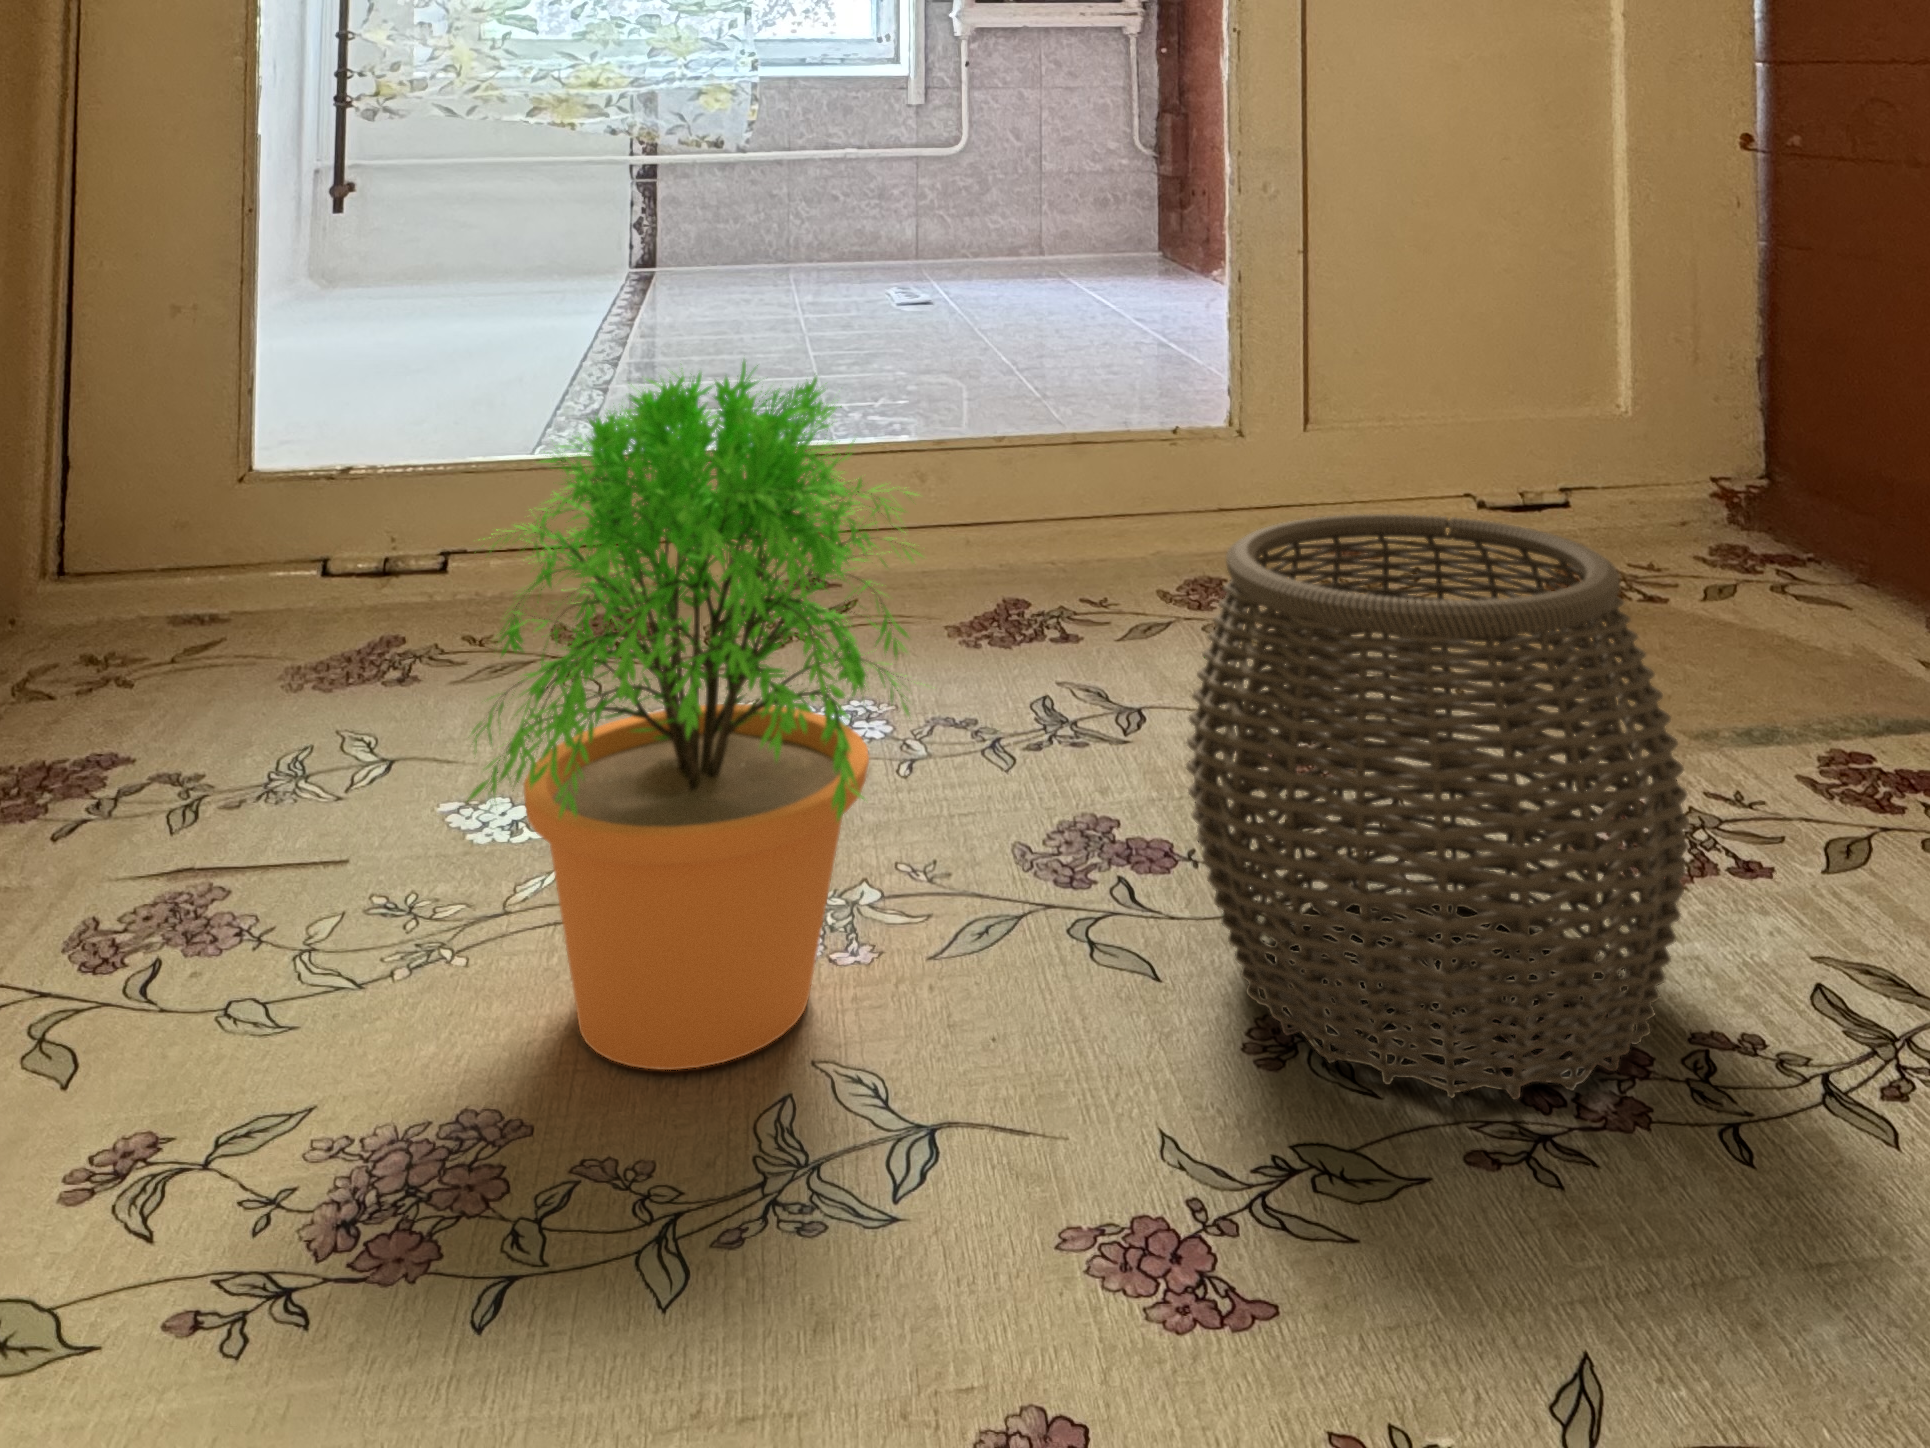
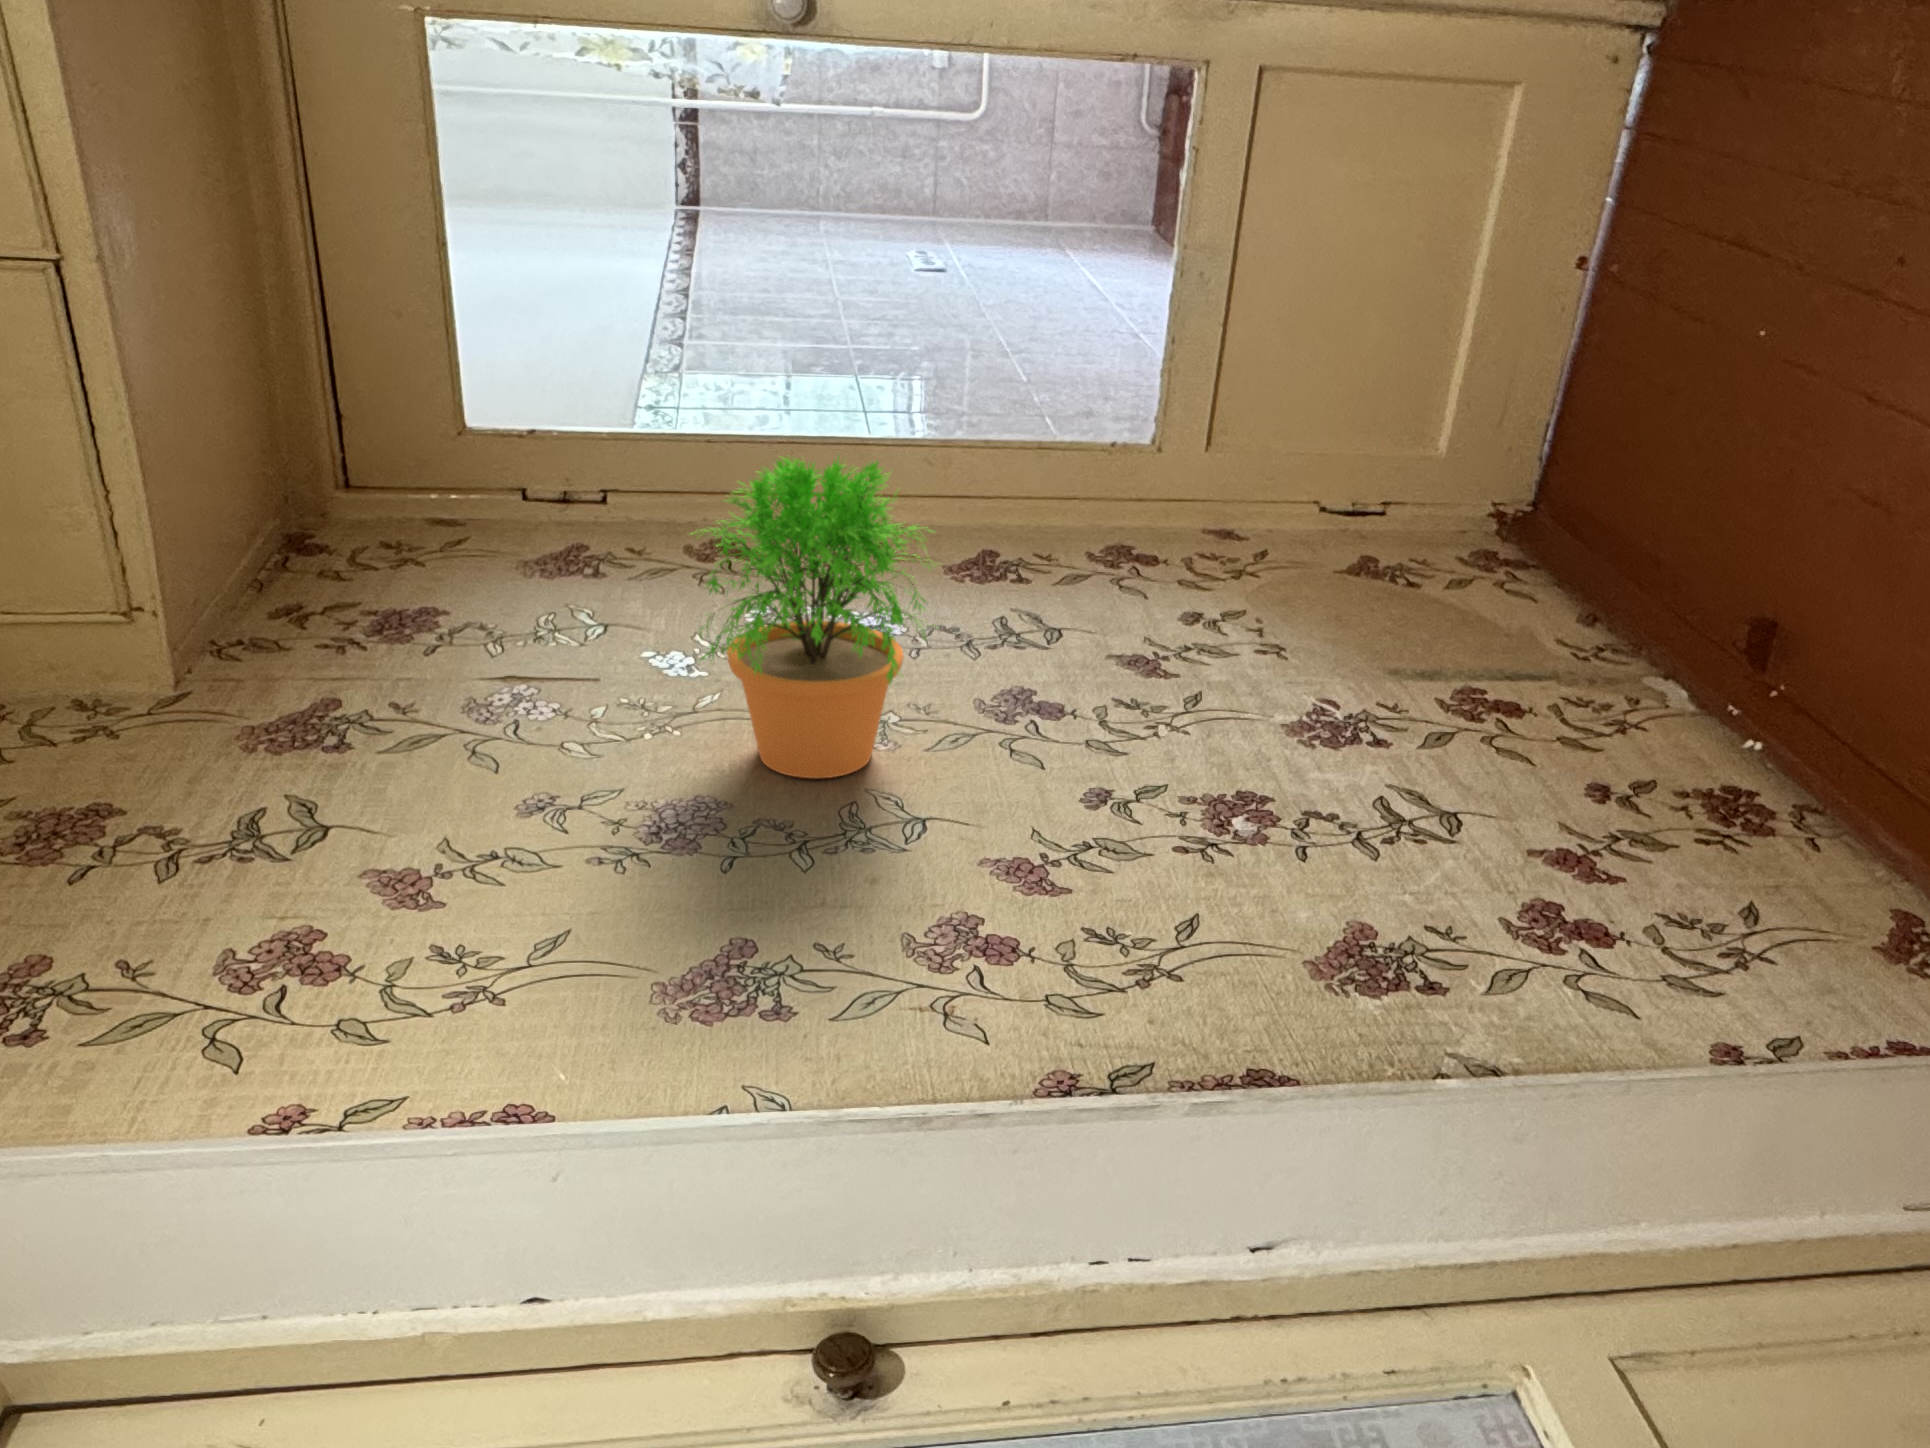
woven basket: present [1186,514,1689,1100] -> none [1069,551,1318,817]

